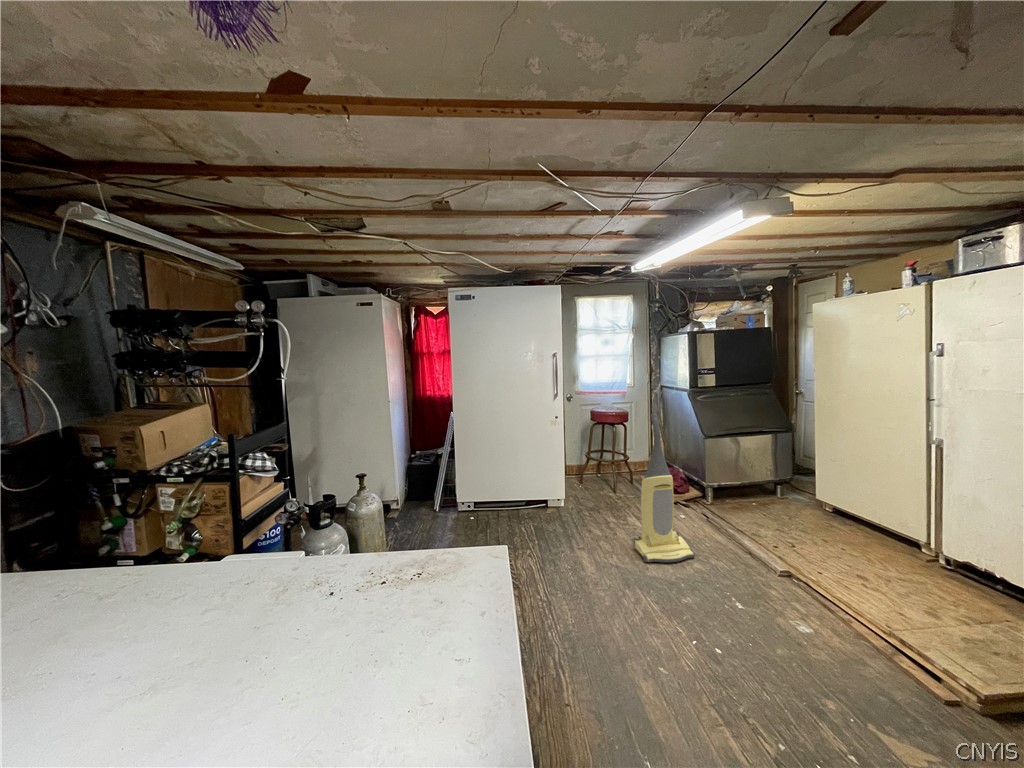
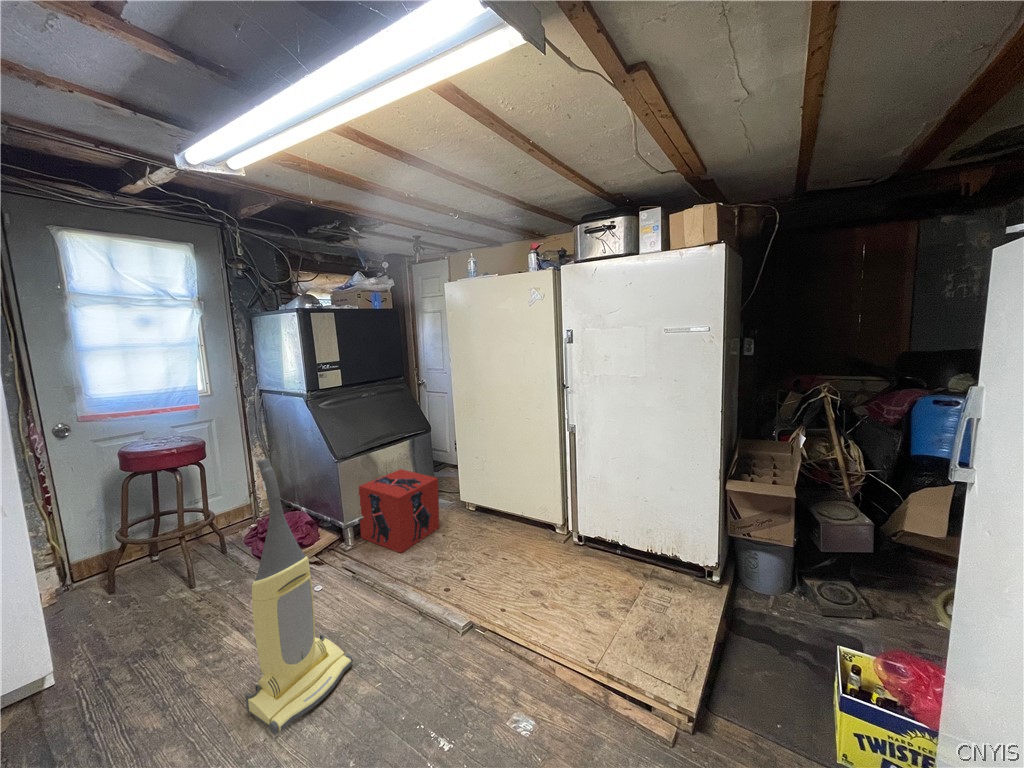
storage box: none [720,458,796,521] -> present [359,469,439,553]

